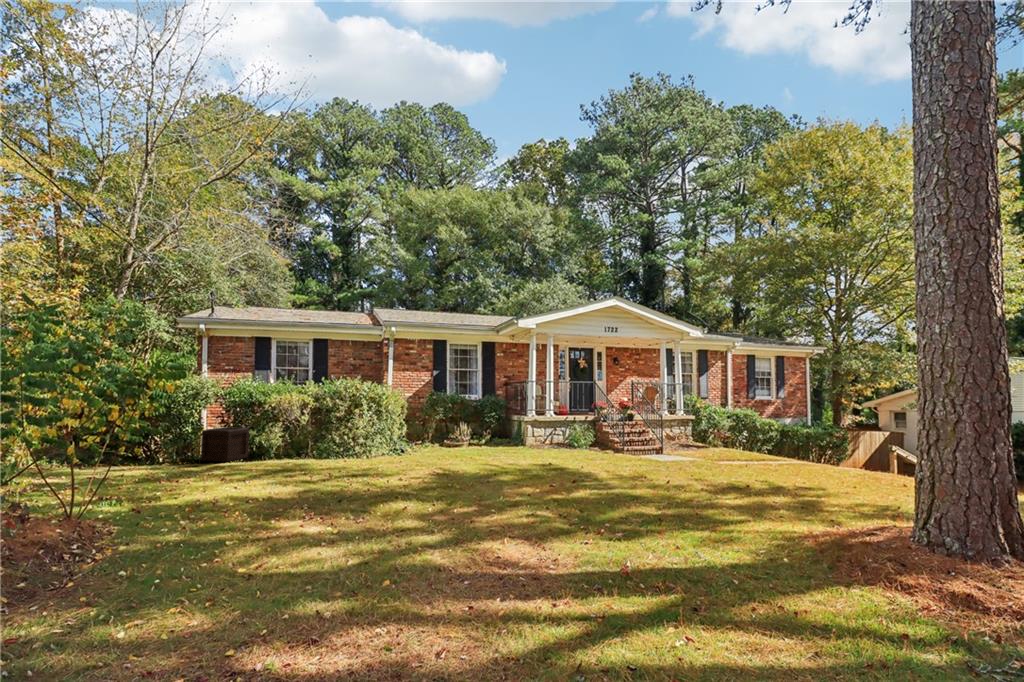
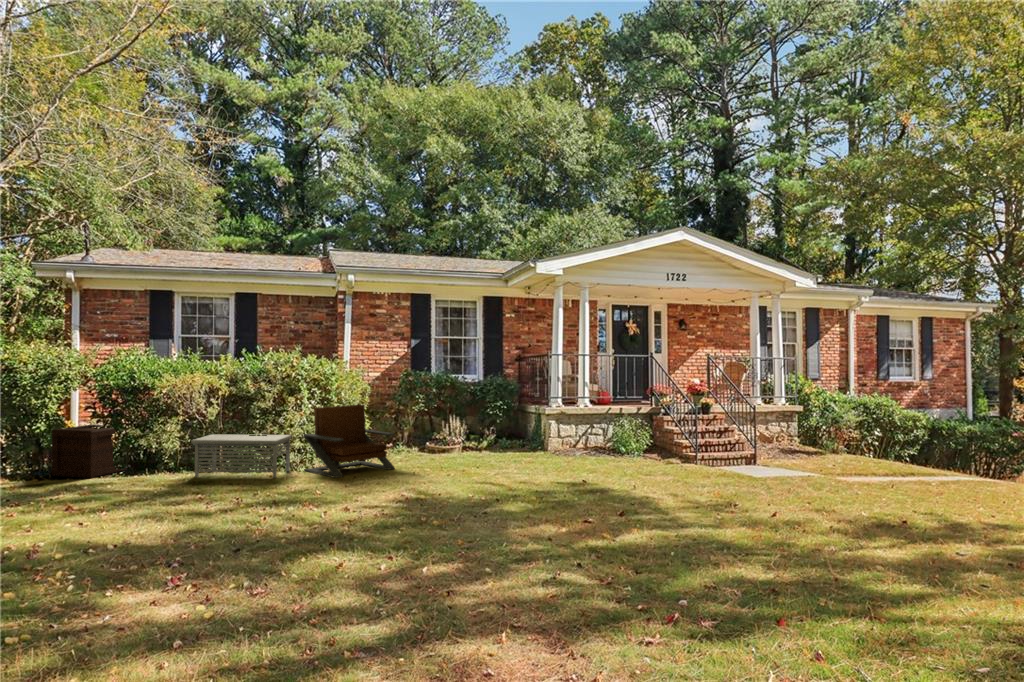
lounge chair: none [365,414,425,462] -> present [304,405,395,478]
storage bench: none [294,434,358,462] -> present [191,434,292,478]

